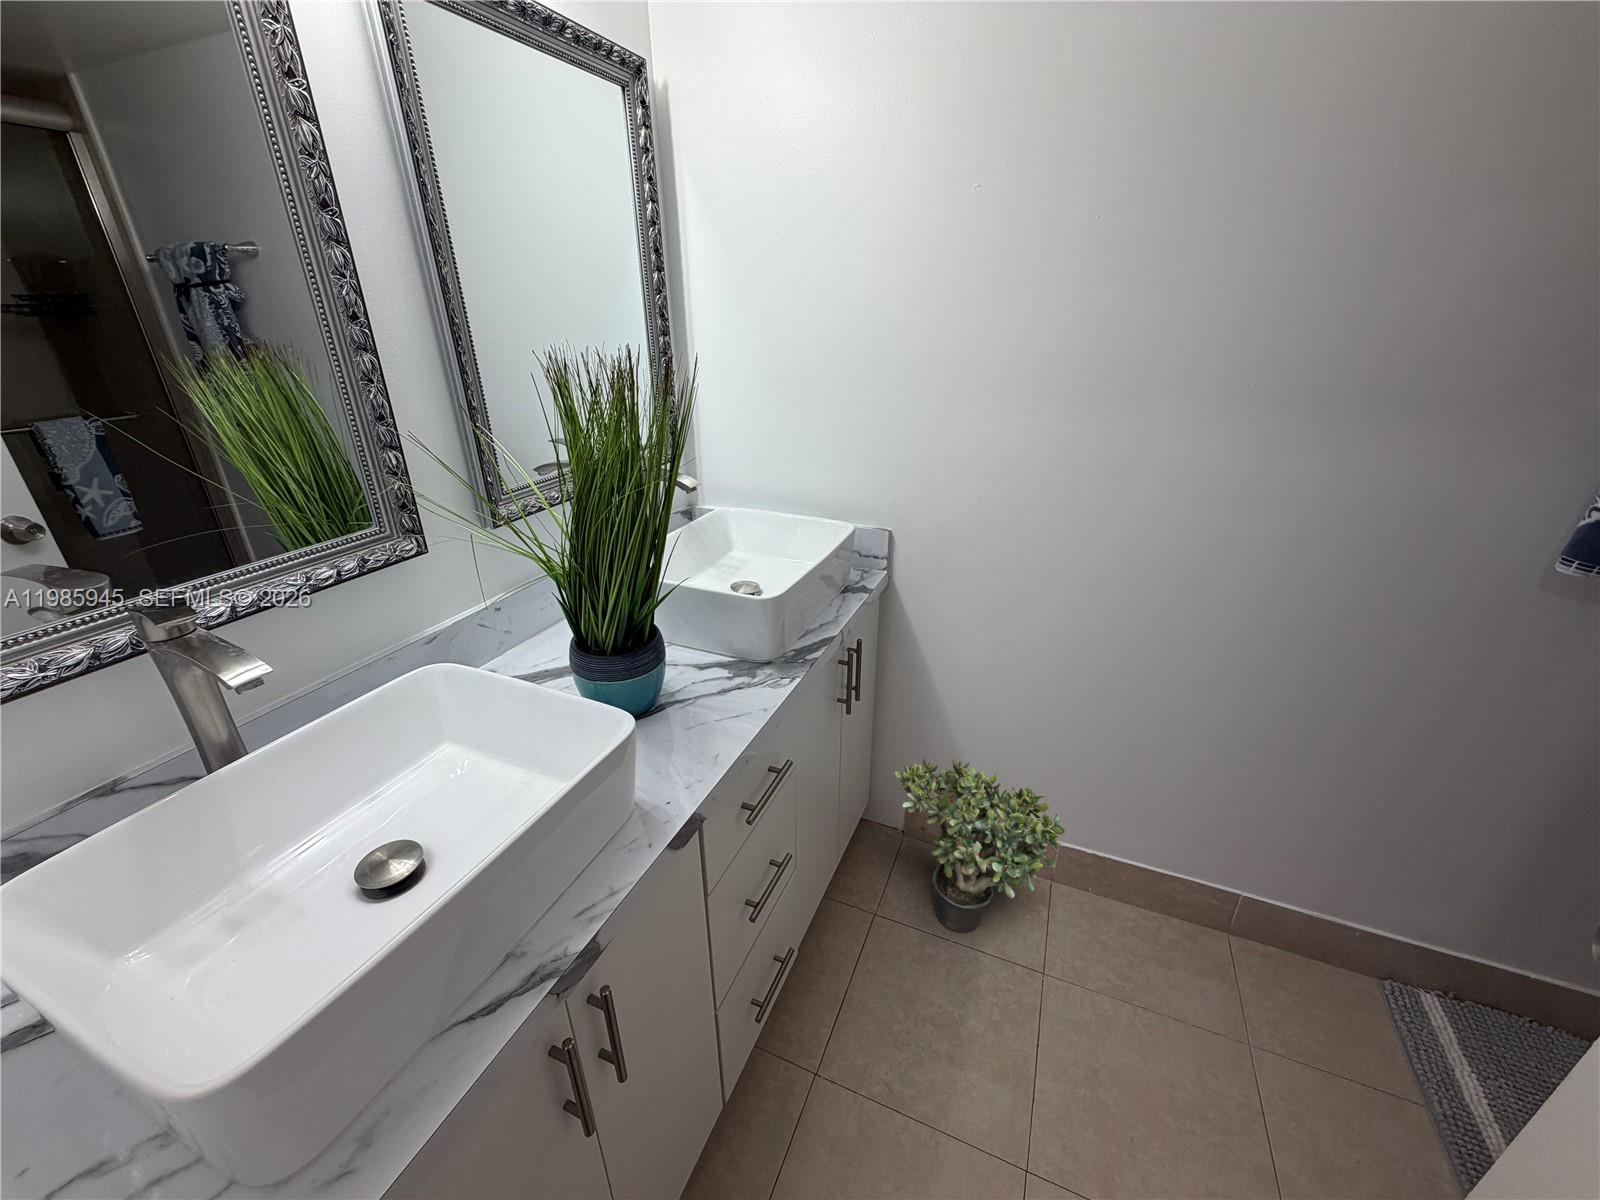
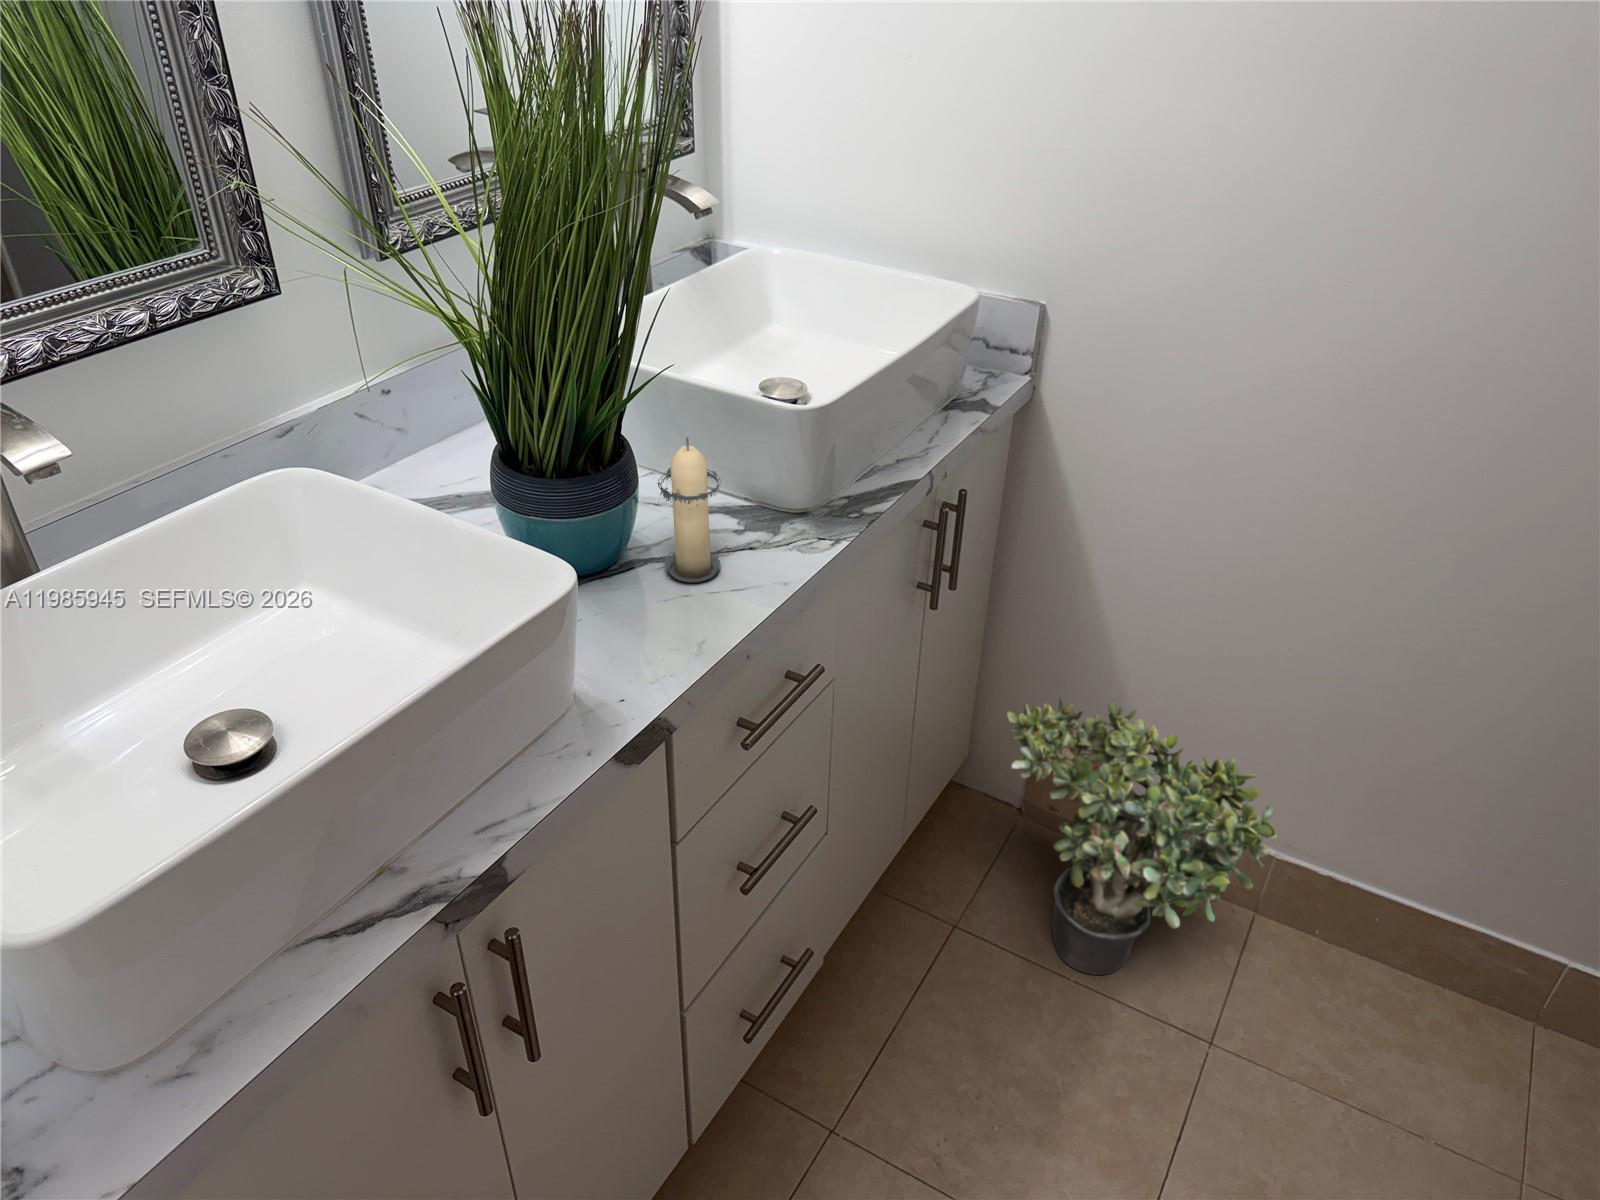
candle: none [679,624,729,717] -> present [658,437,720,582]

